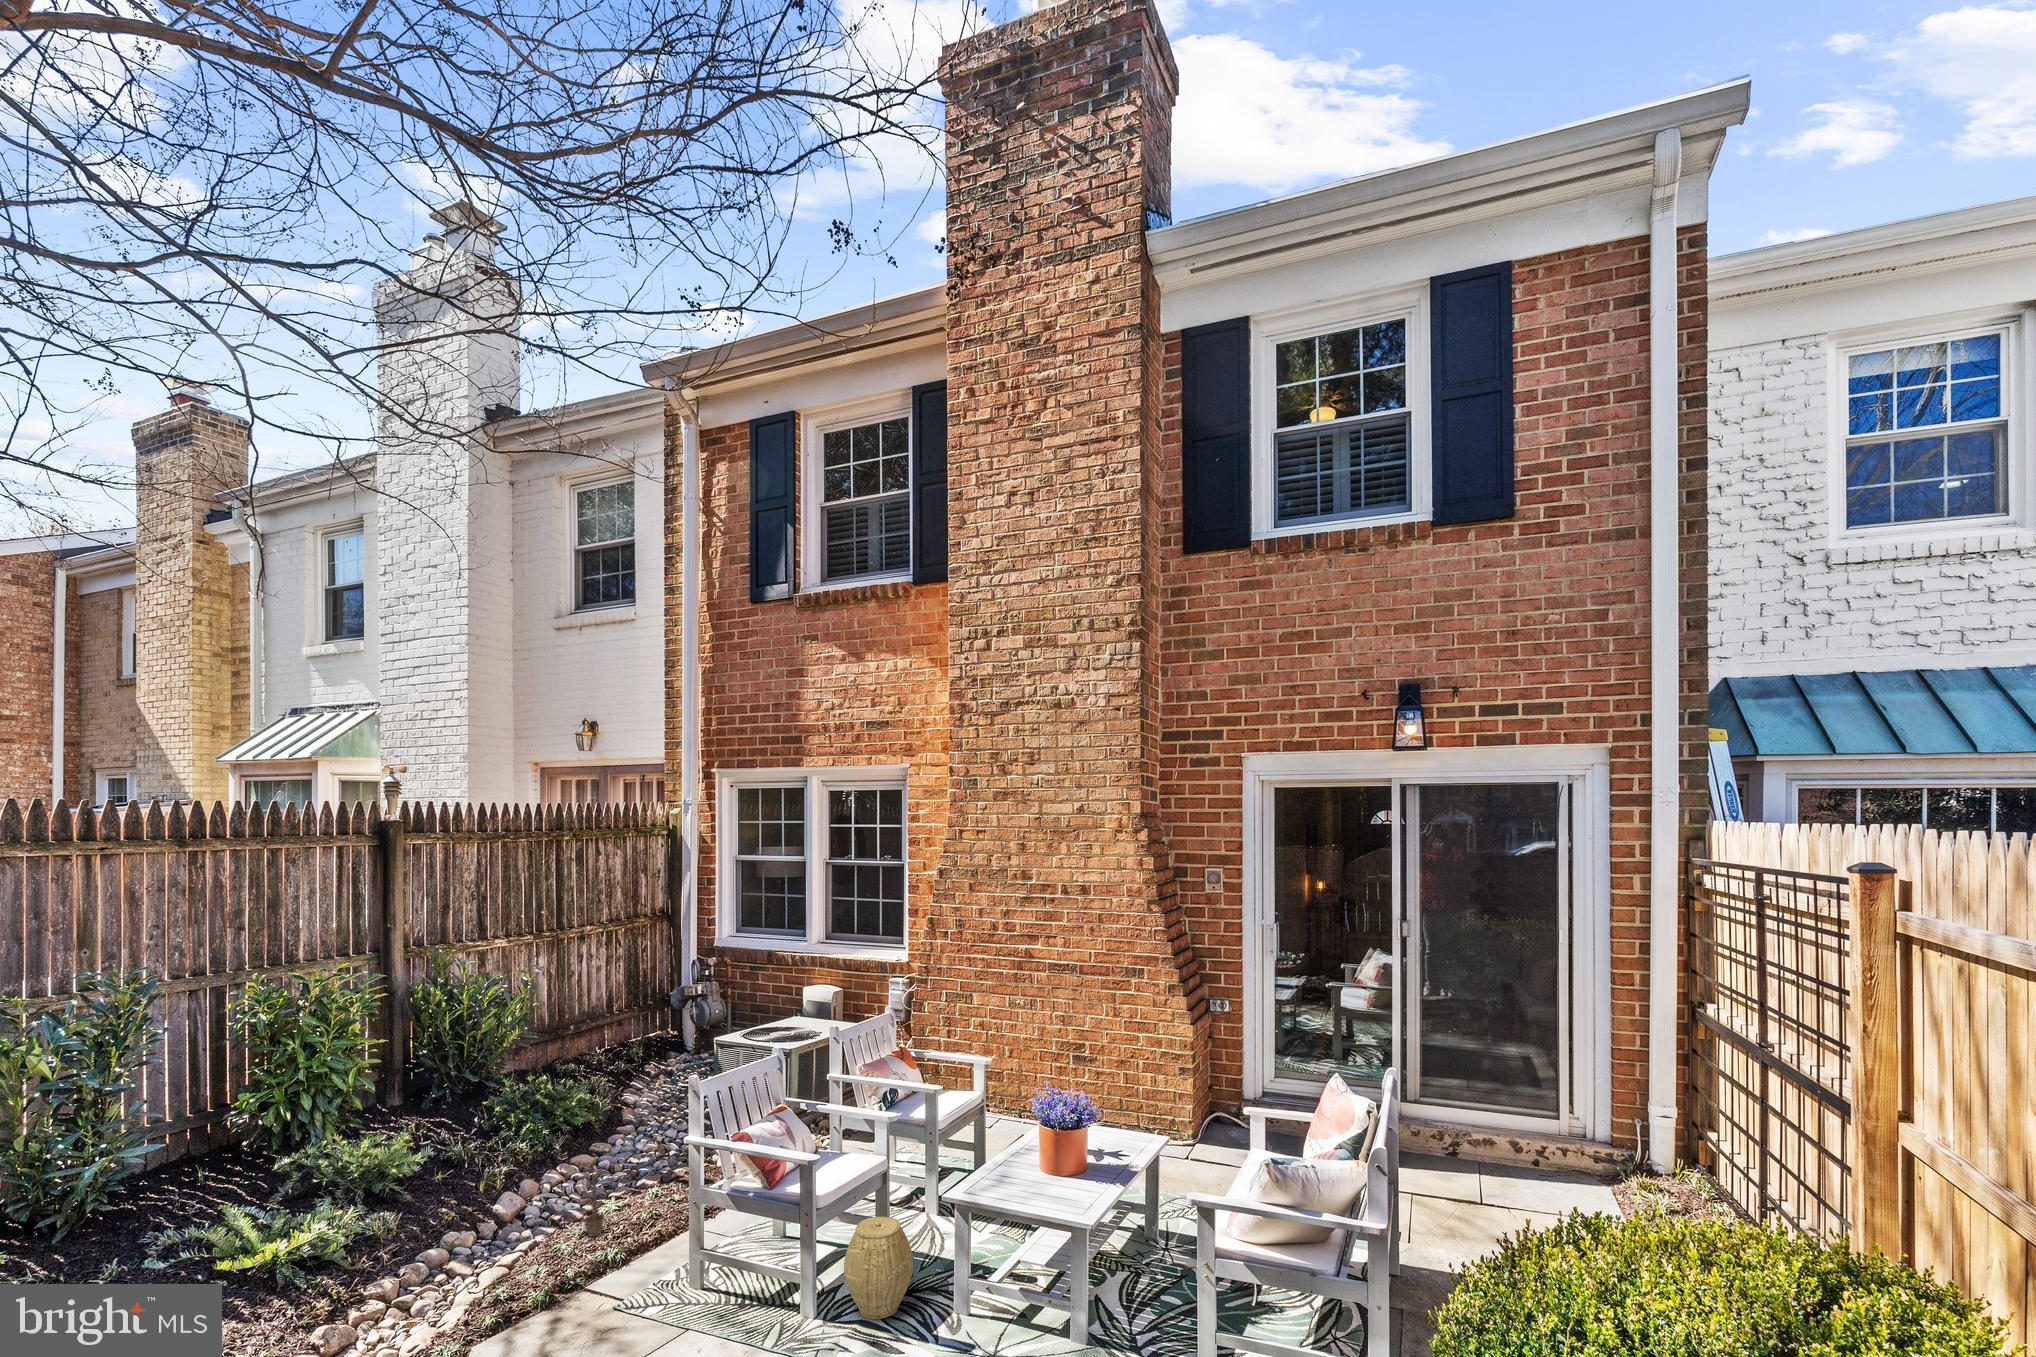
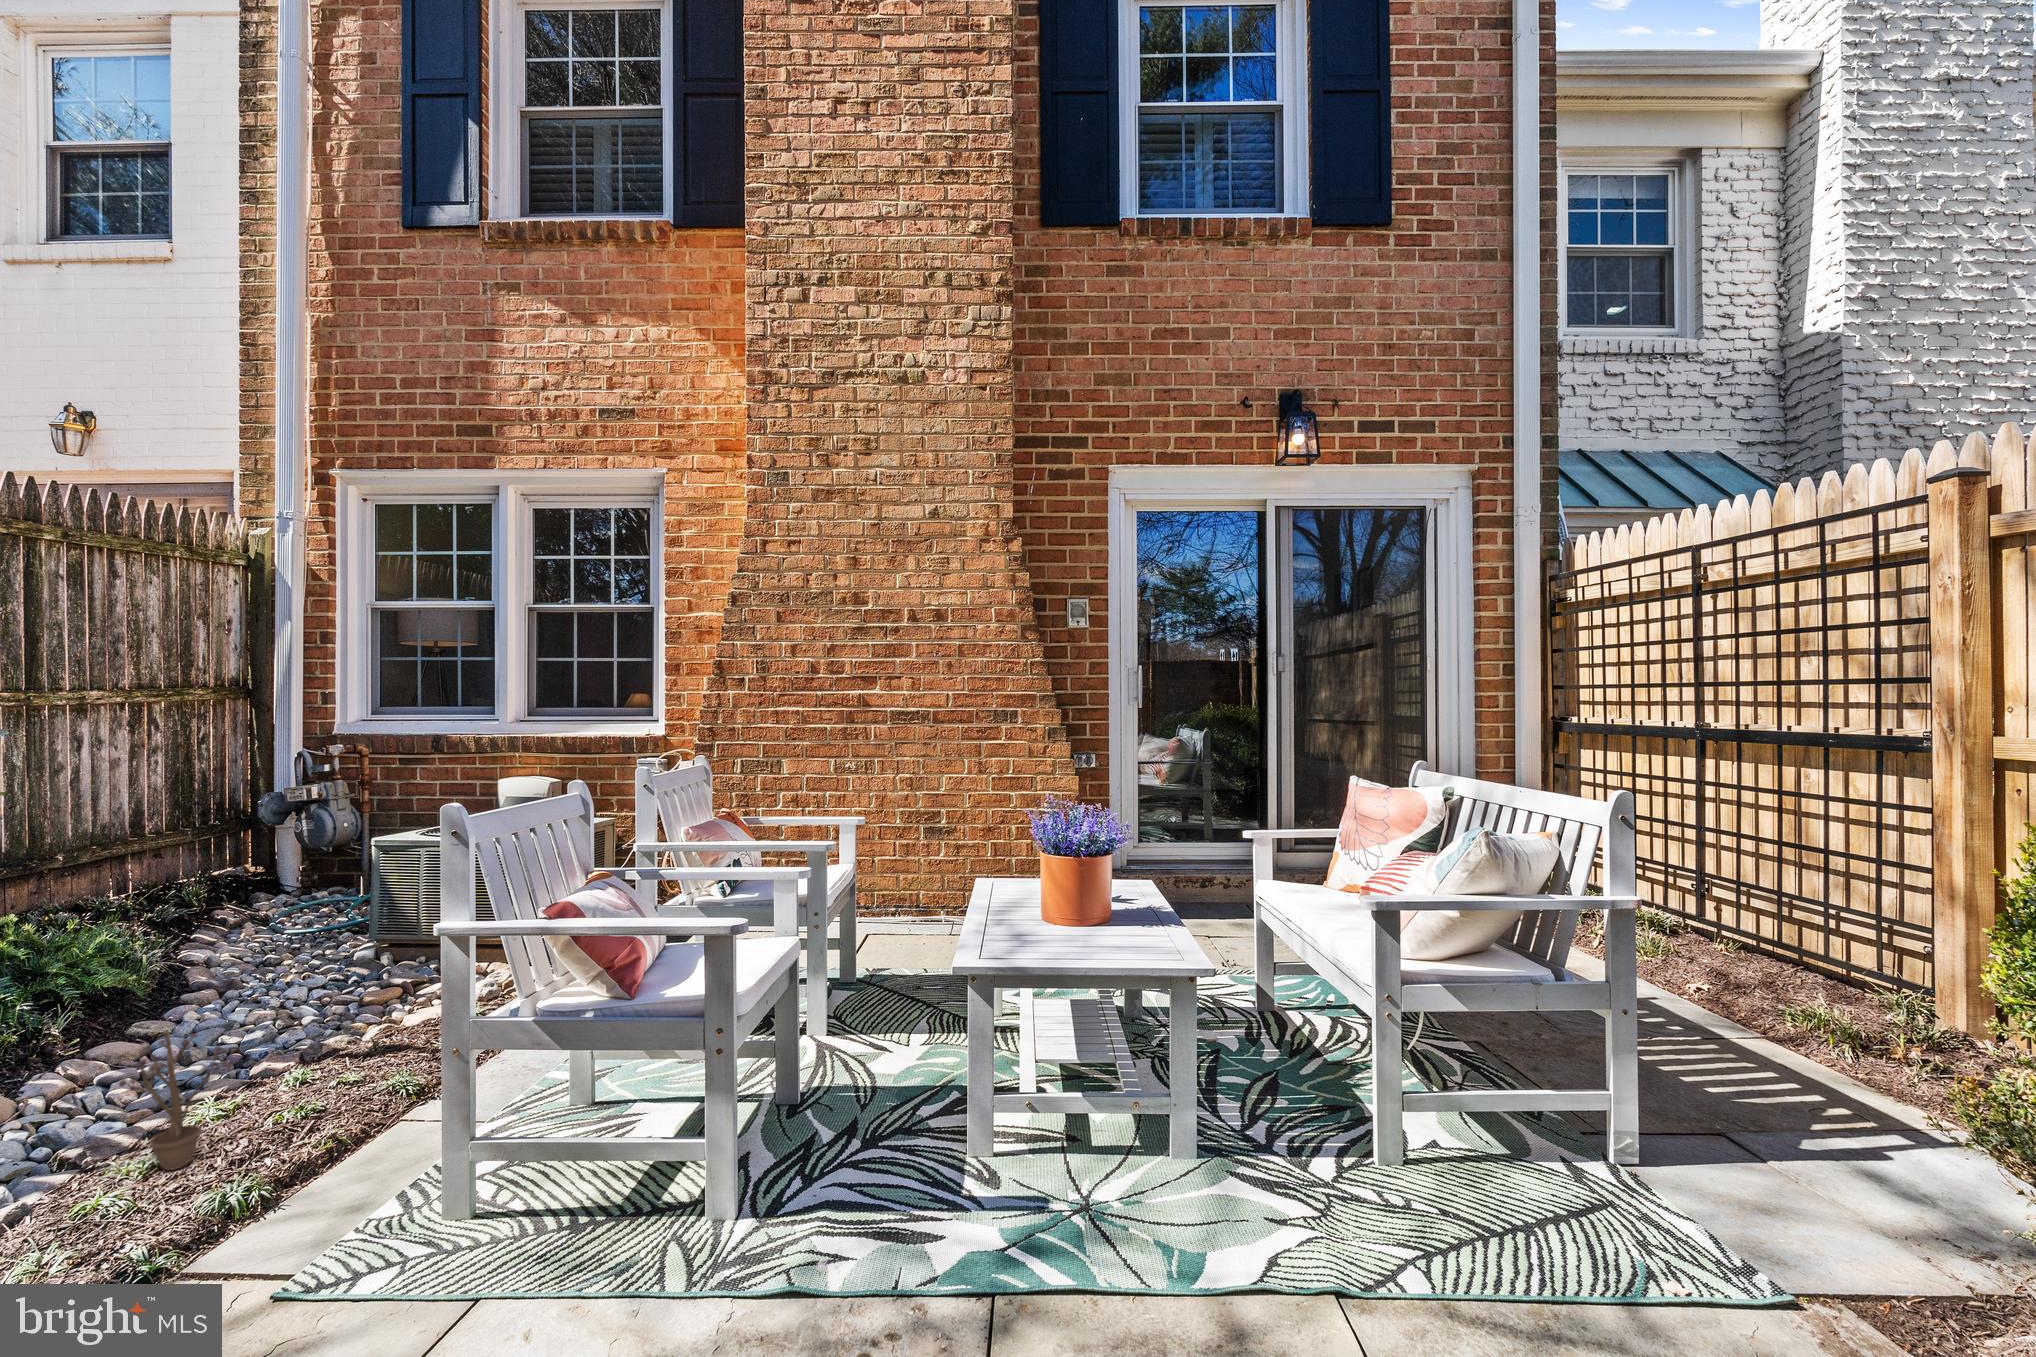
woven basket: present [844,1217,913,1319] -> none [784,1024,906,1195]

